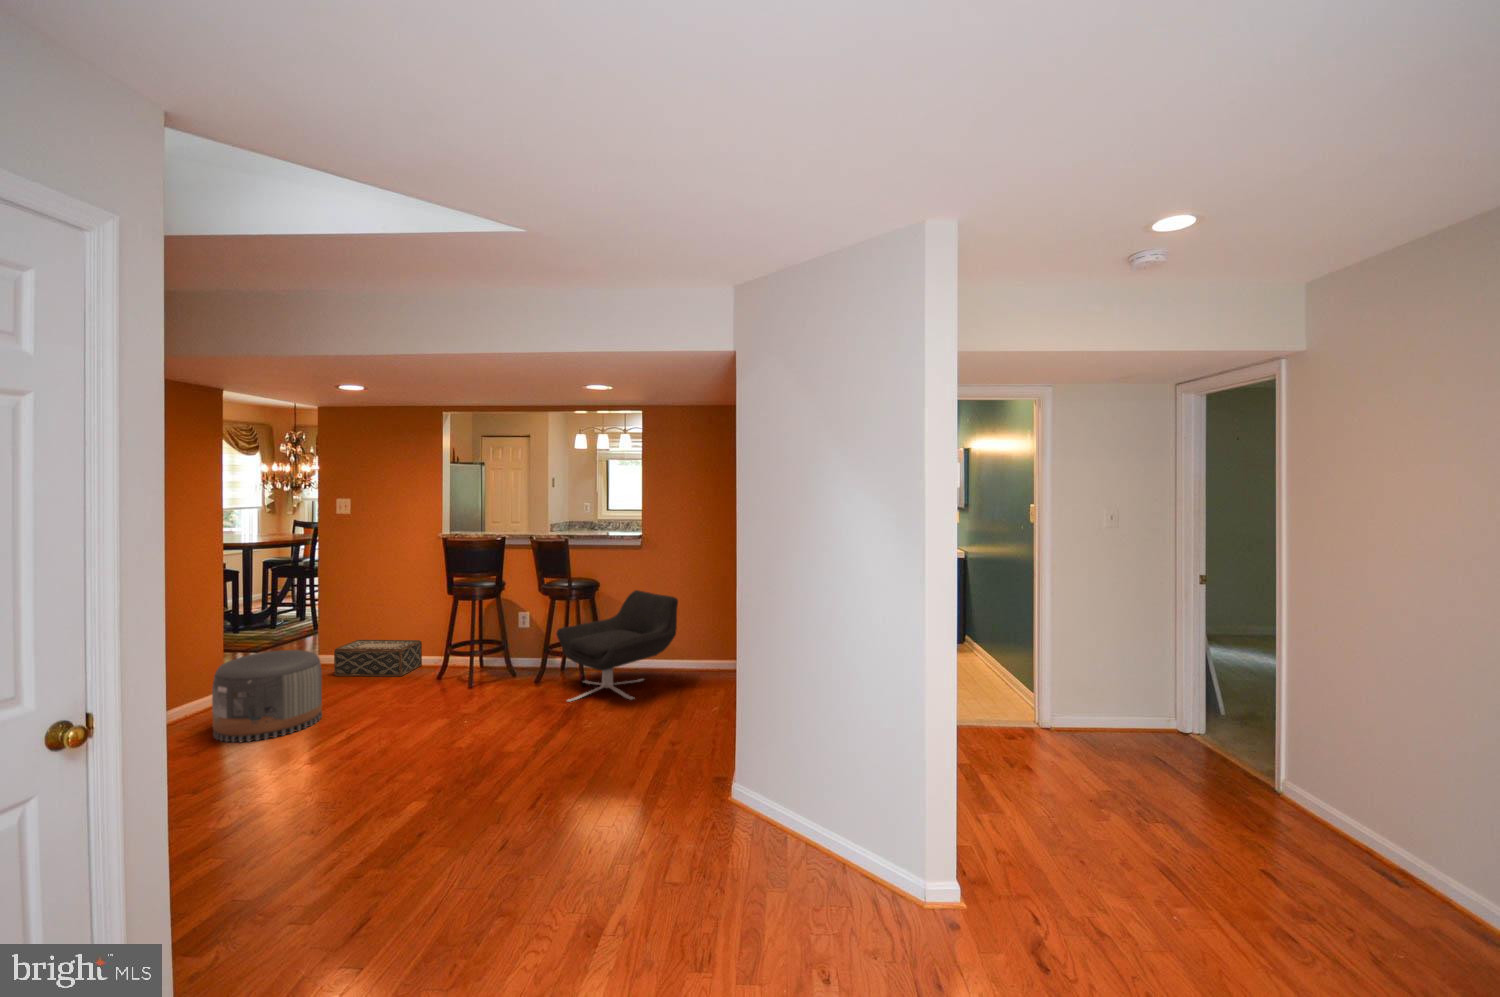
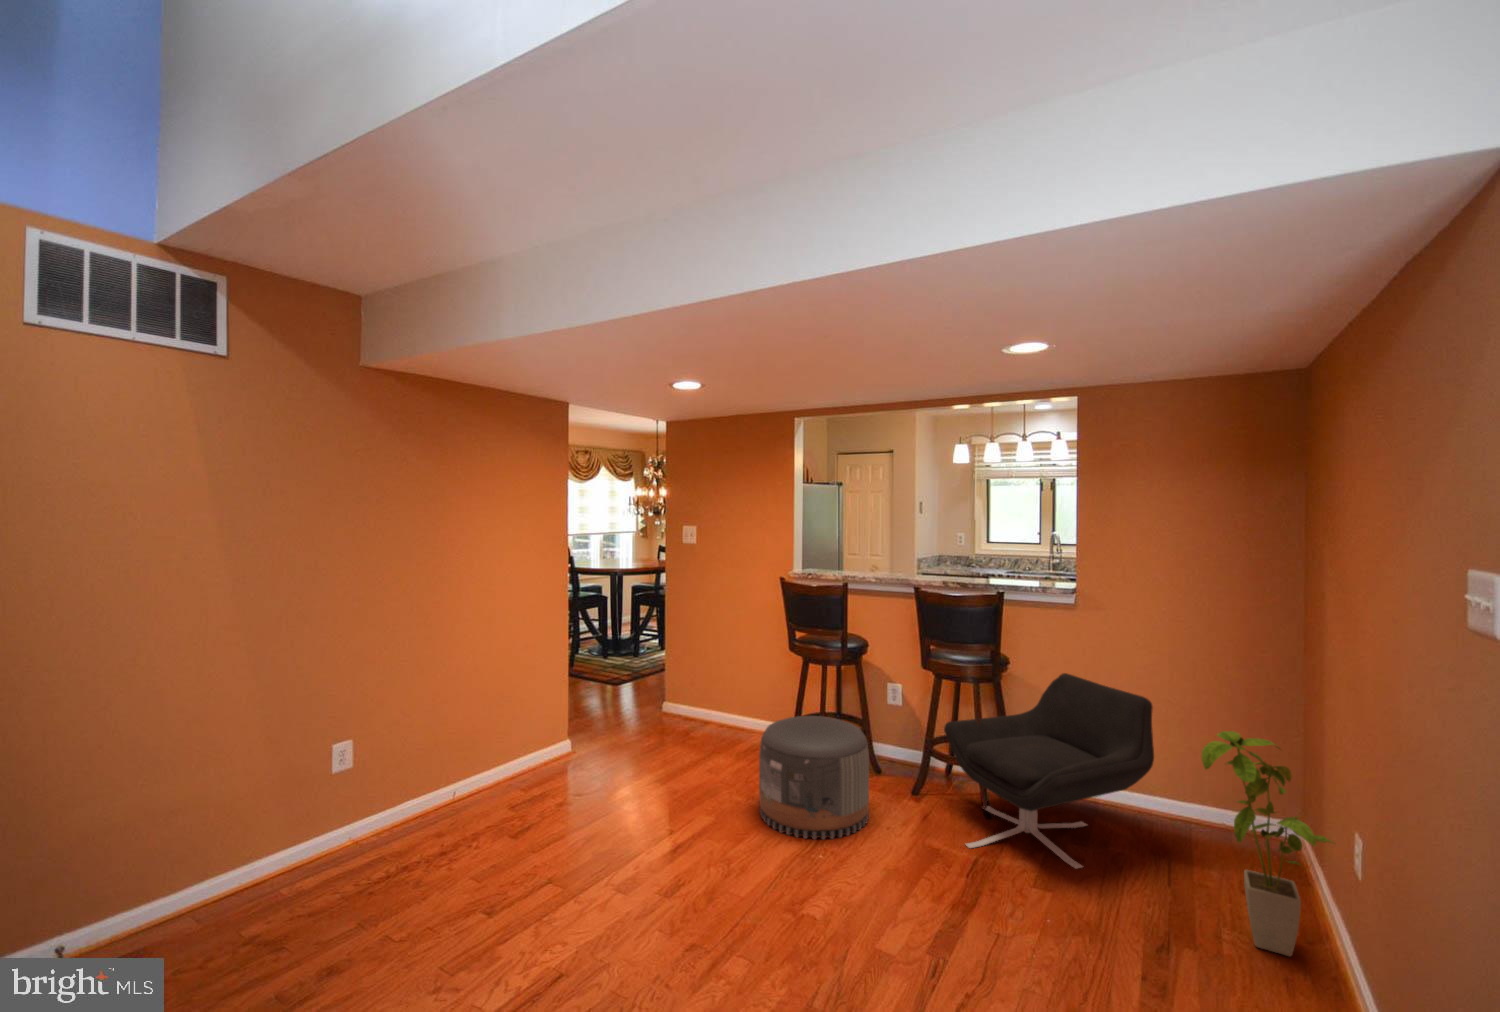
house plant: none [685,604,738,713] -> present [1202,731,1333,956]
woven basket: present [334,640,422,677] -> none [678,692,769,748]
pouf: present [212,650,322,742] -> present [759,716,869,840]

